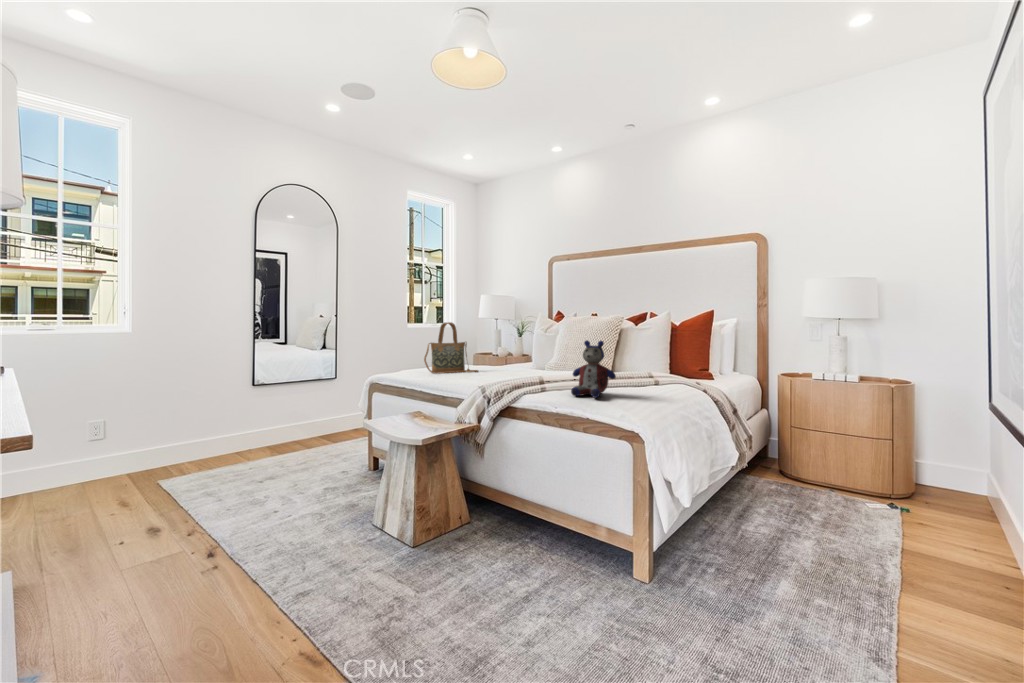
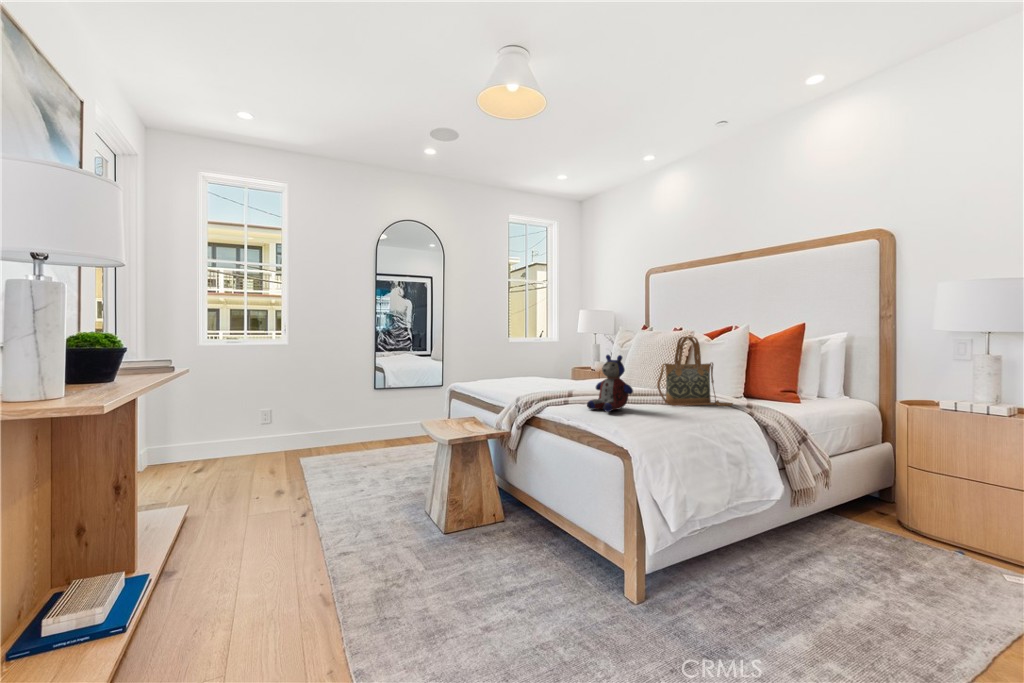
handbag: present [424,322,478,374] -> present [657,337,733,406]

